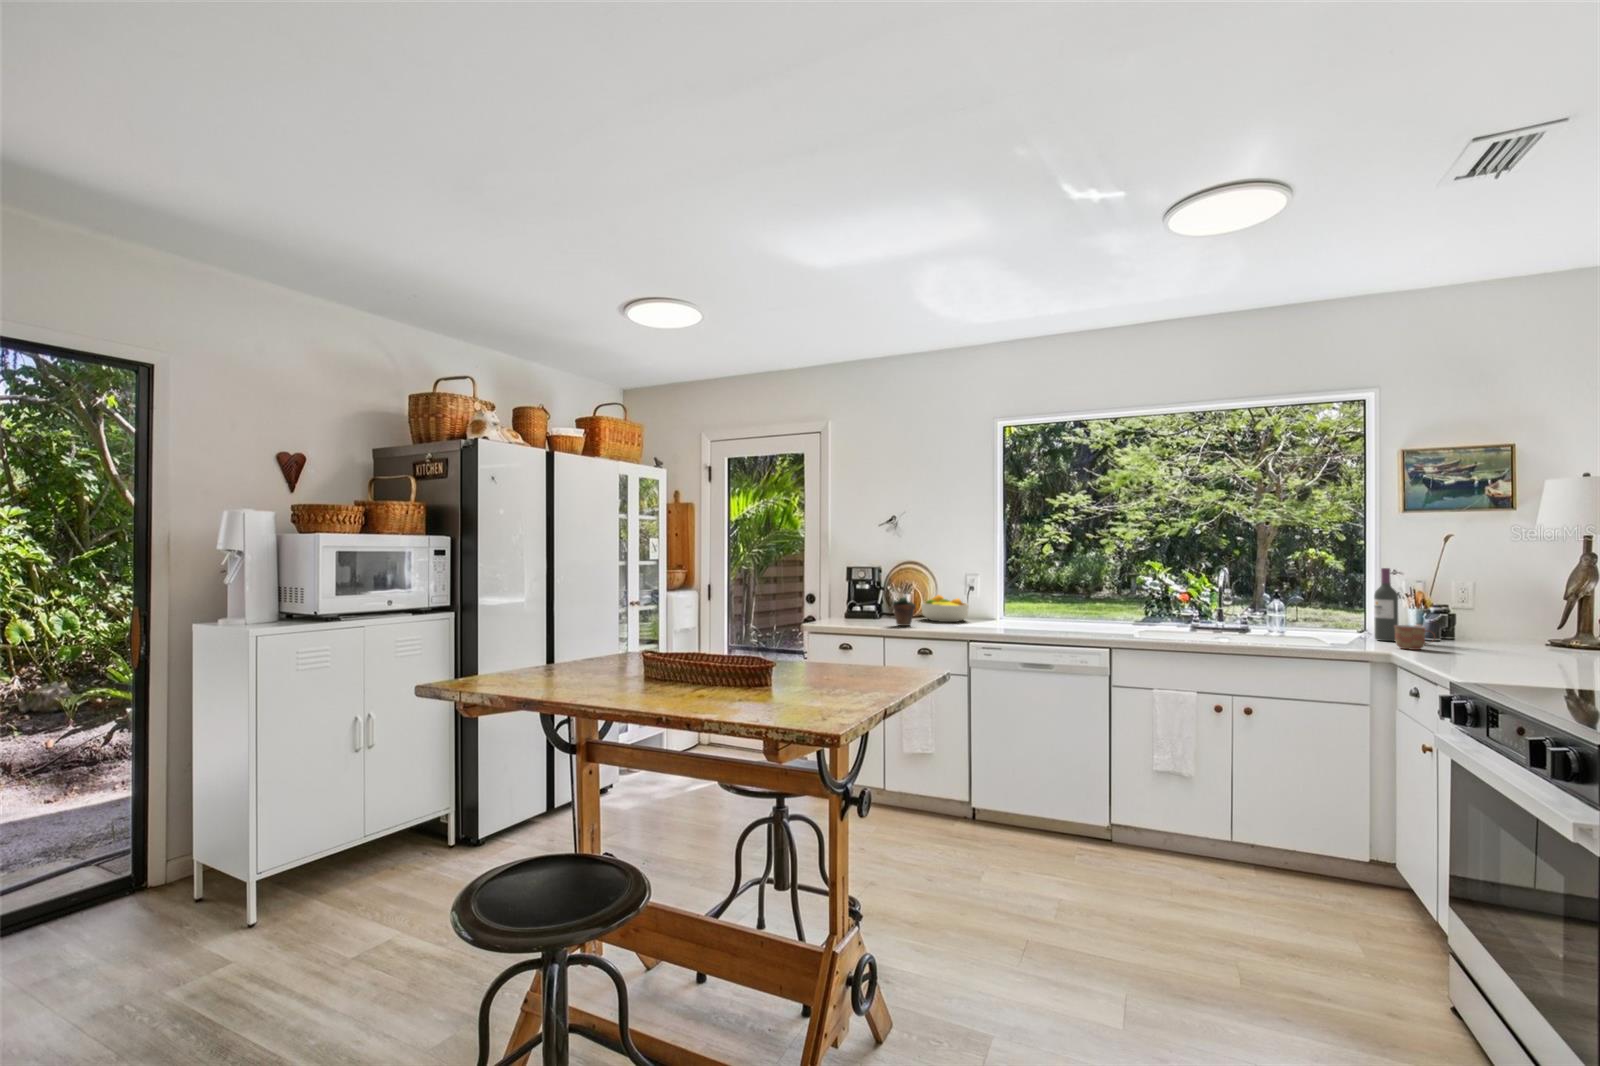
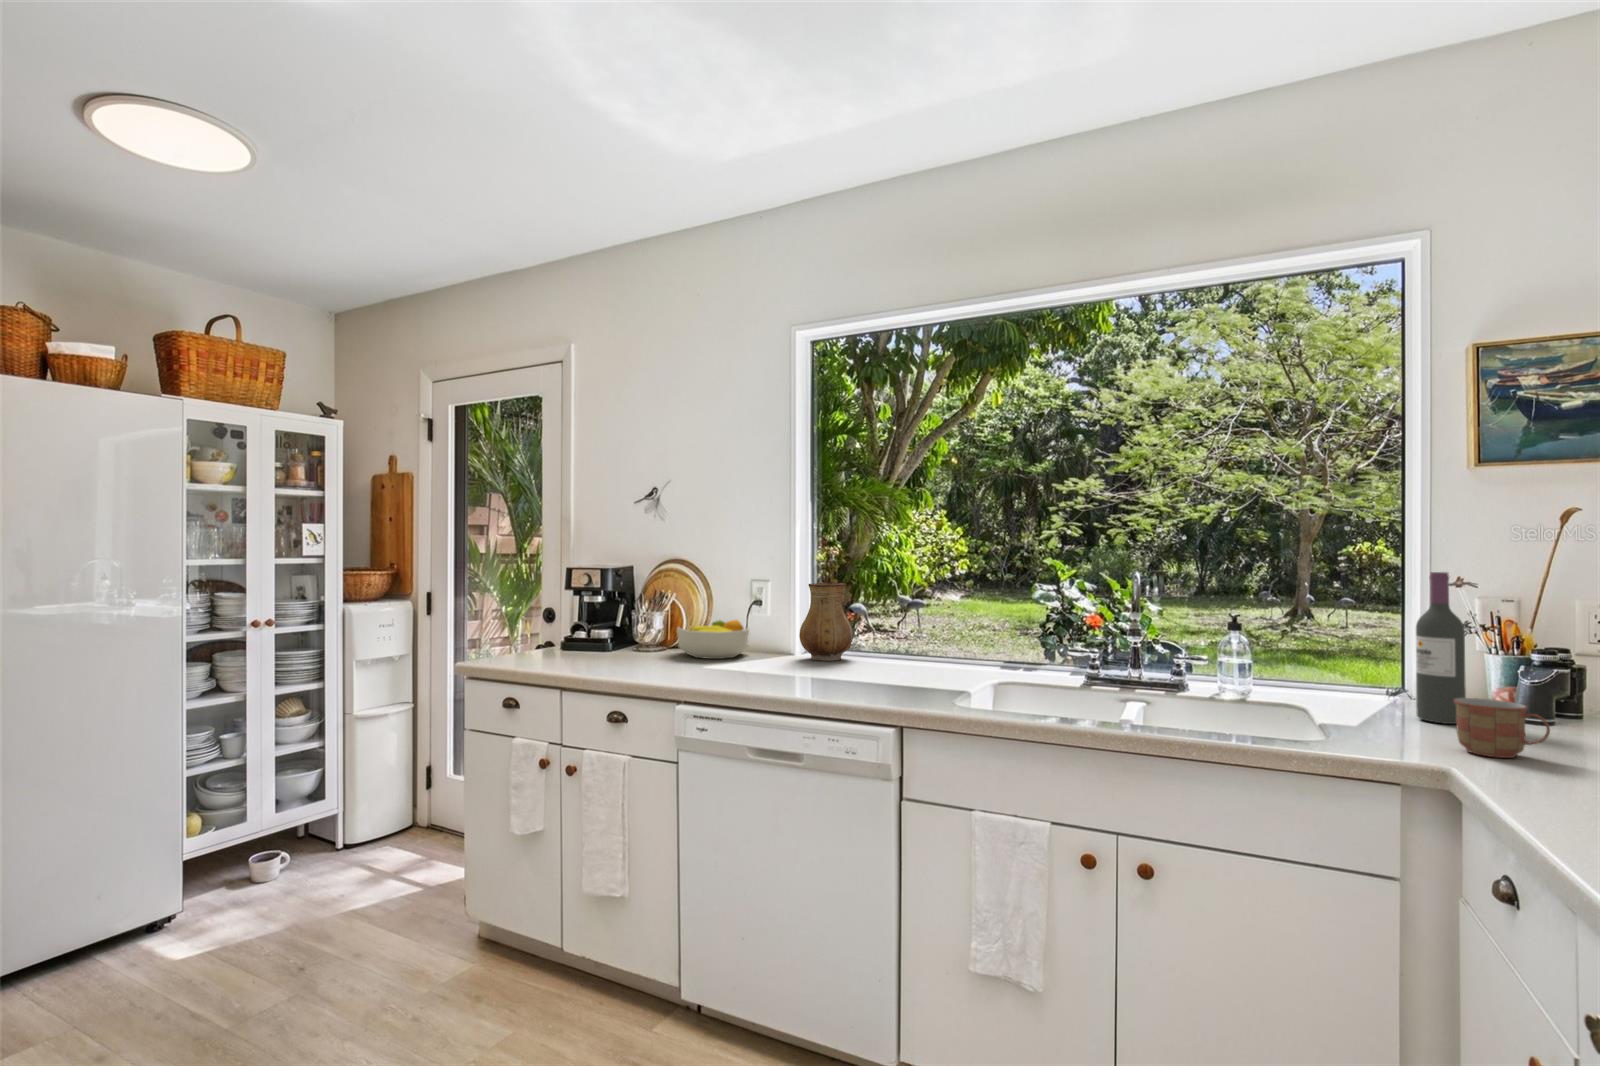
ceramic pitcher: none [1002,575,1035,622] -> present [799,583,853,661]
succulent plant: present [892,597,915,626] -> none [585,601,630,668]

